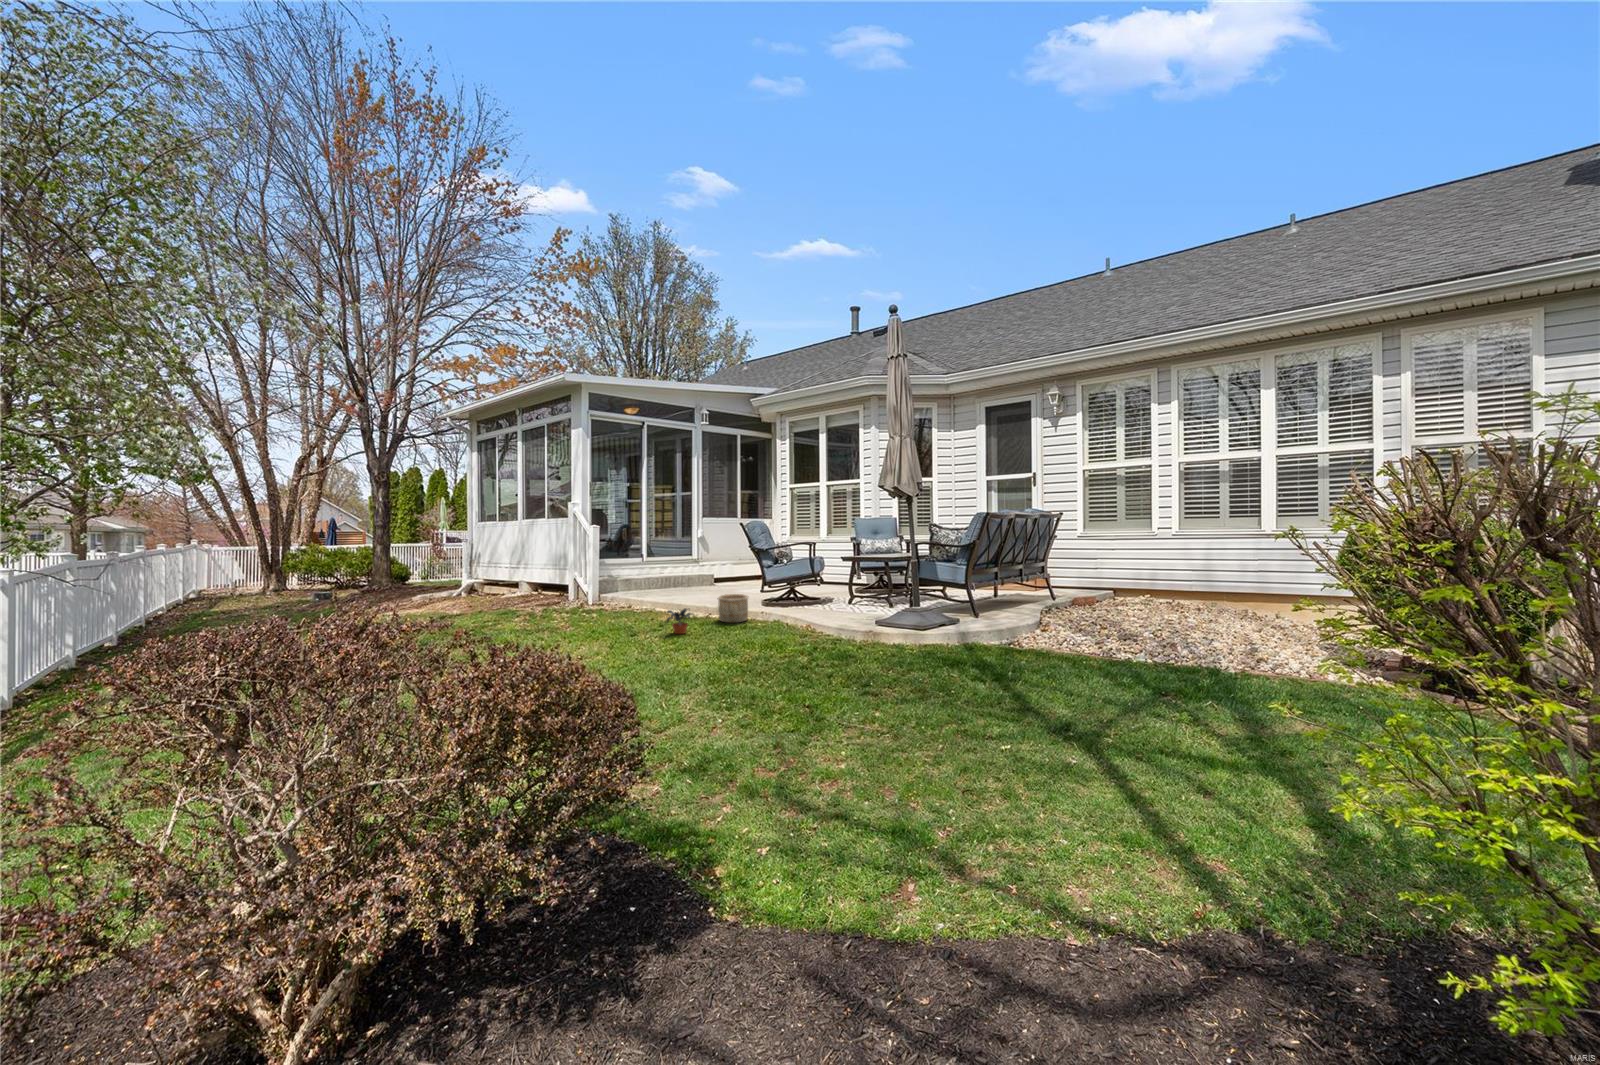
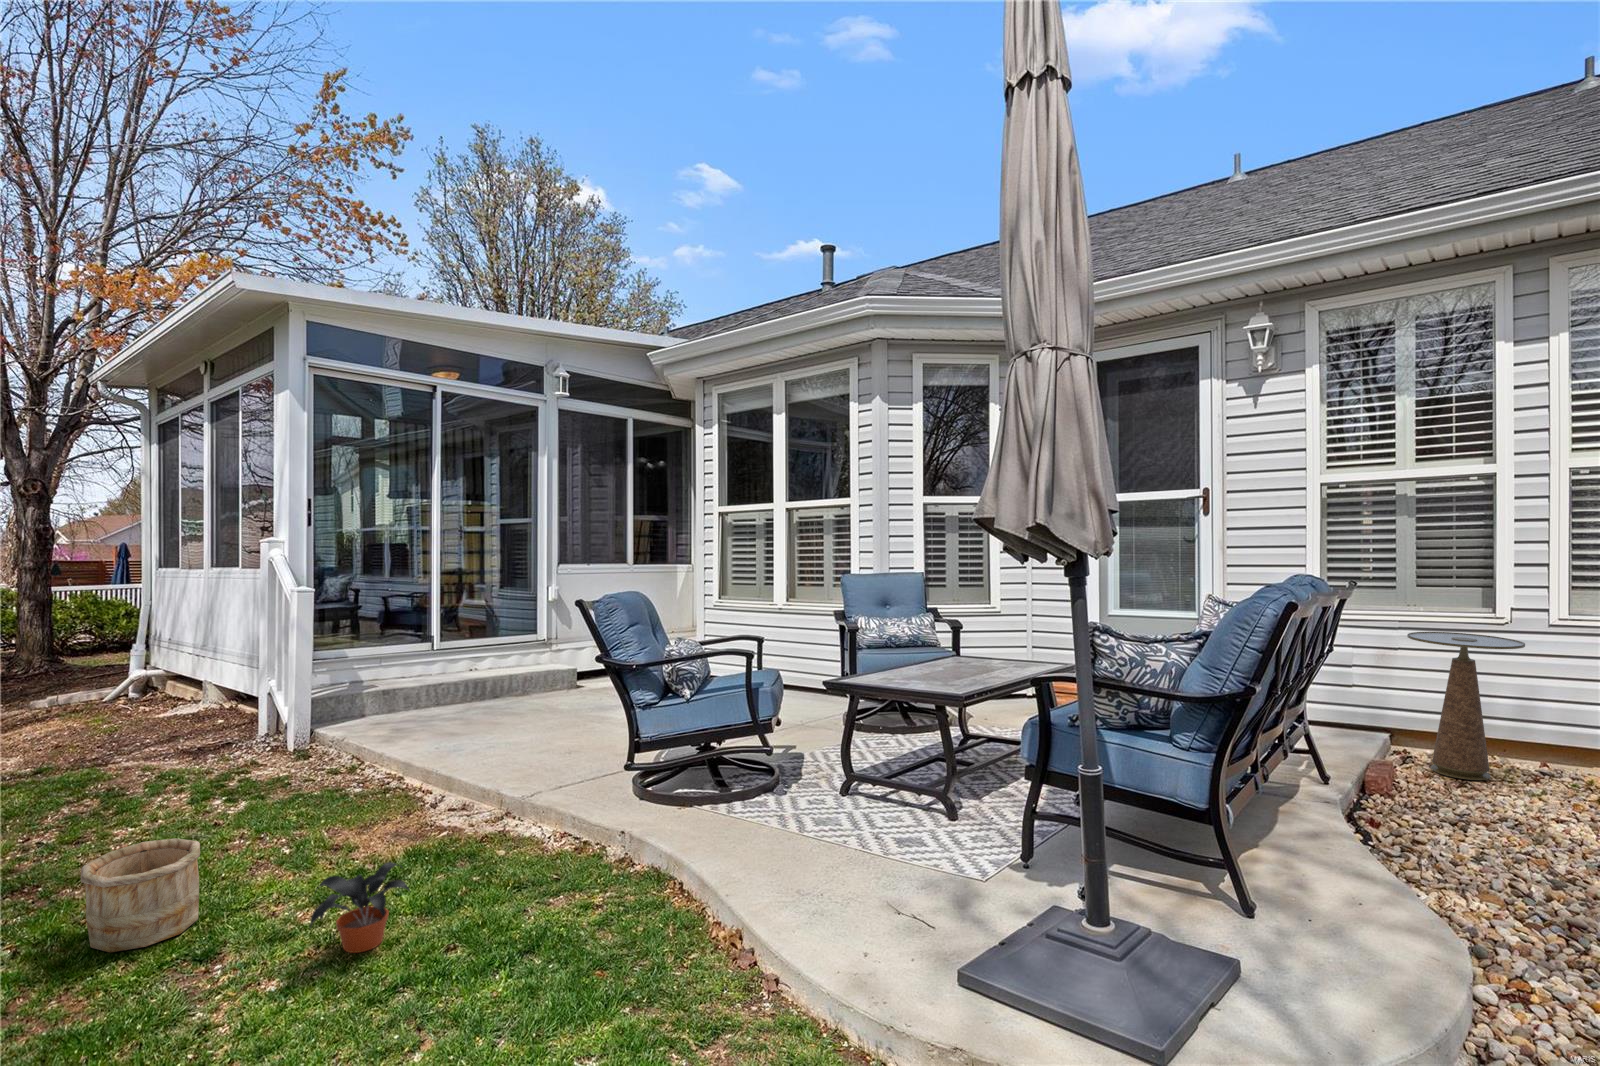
side table: none [1108,538,1154,602] -> present [1407,632,1525,780]
wooden bucket: present [717,594,748,623] -> present [81,838,200,952]

